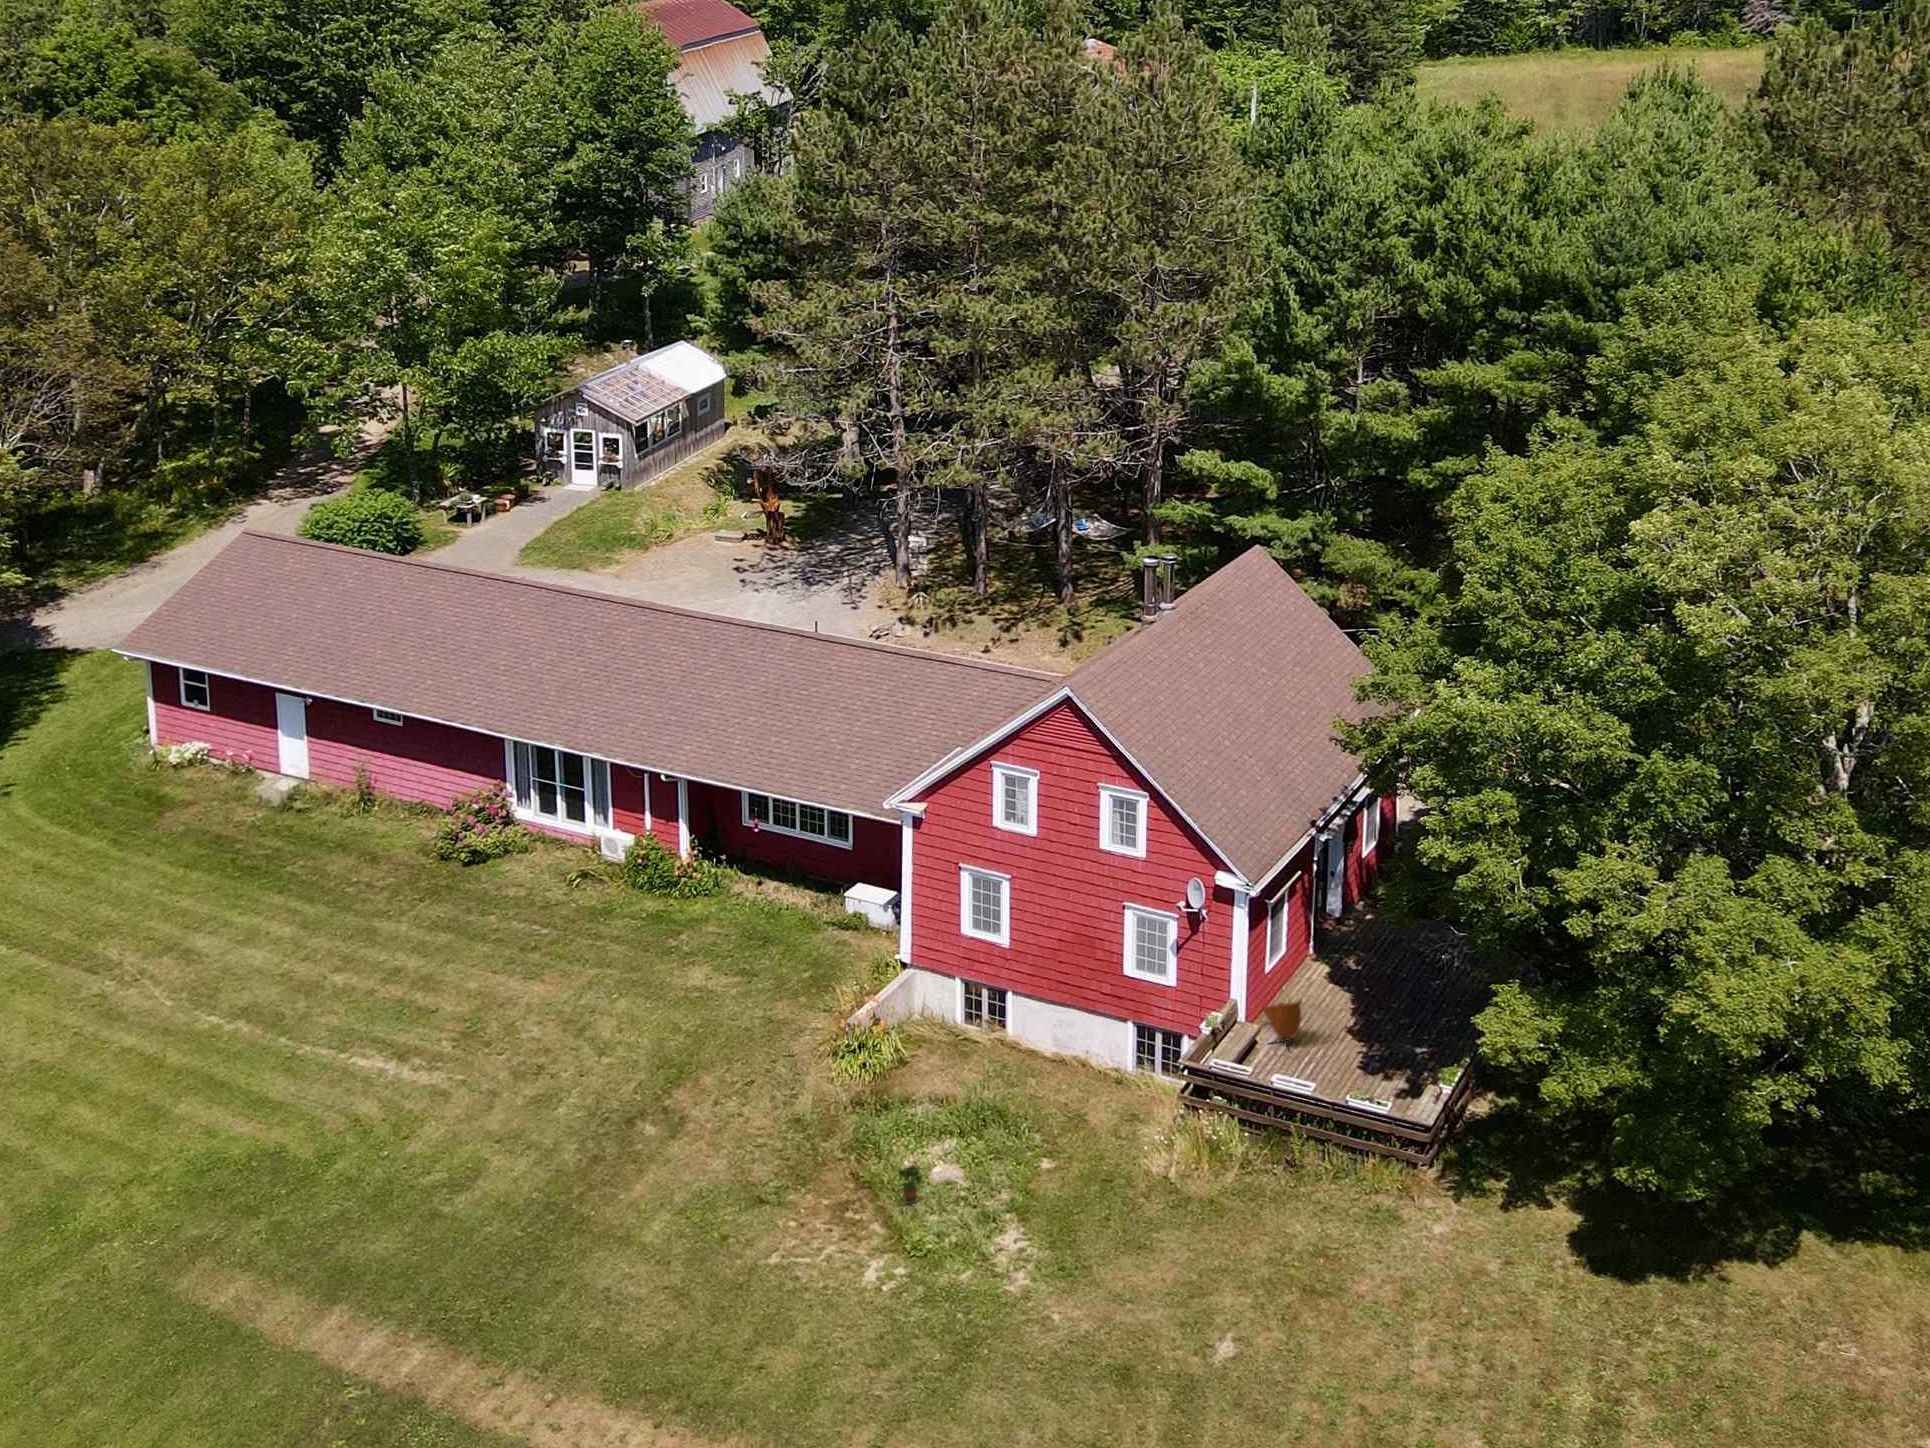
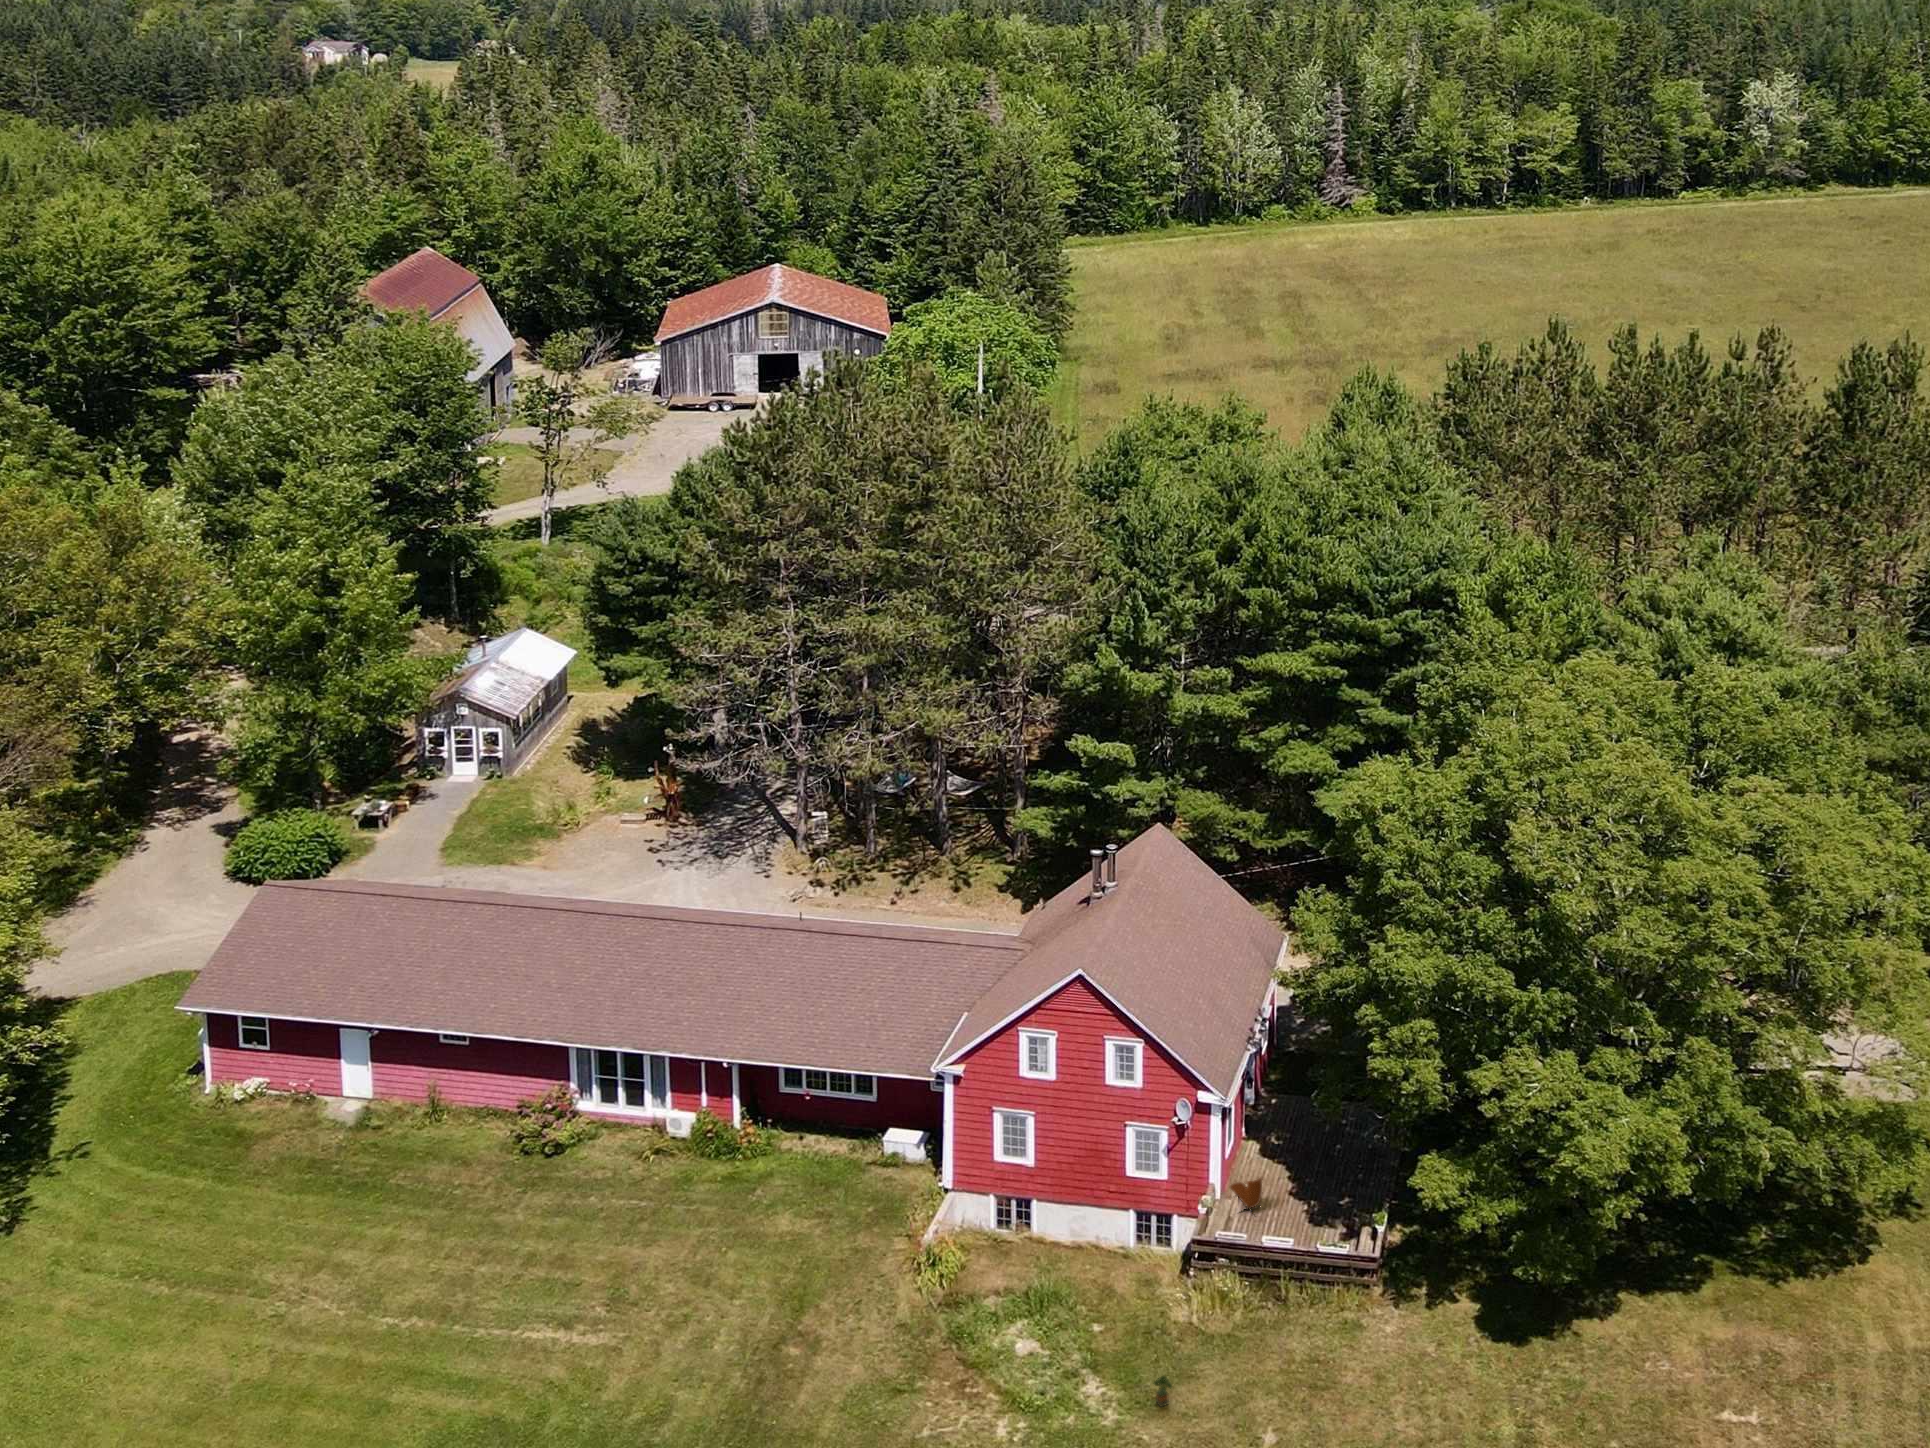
potted tree: present [899,1166,922,1204] -> present [1154,1376,1172,1407]

